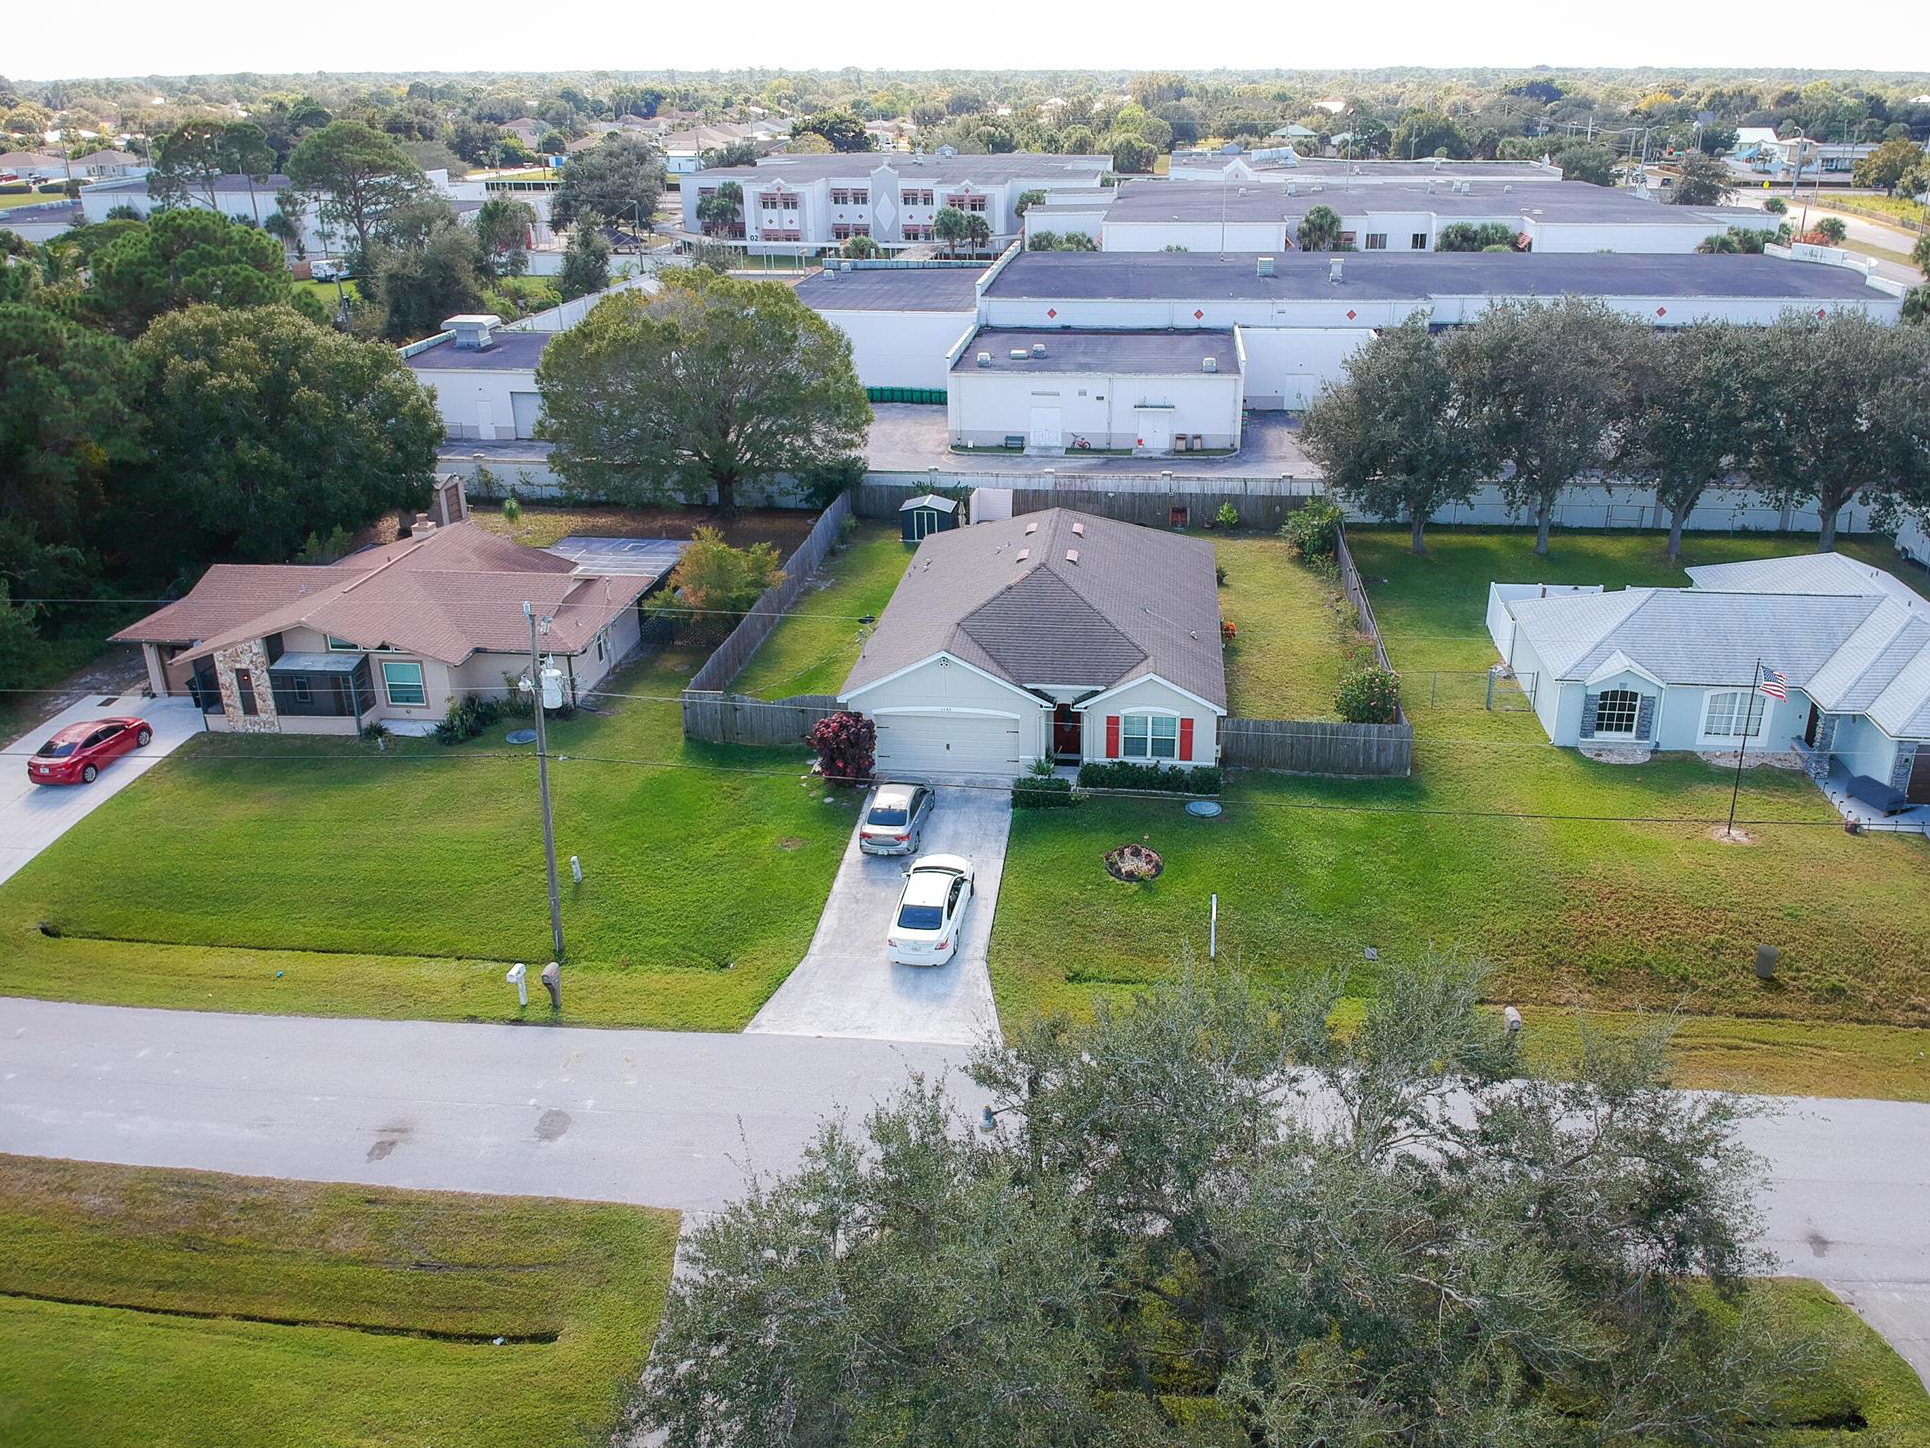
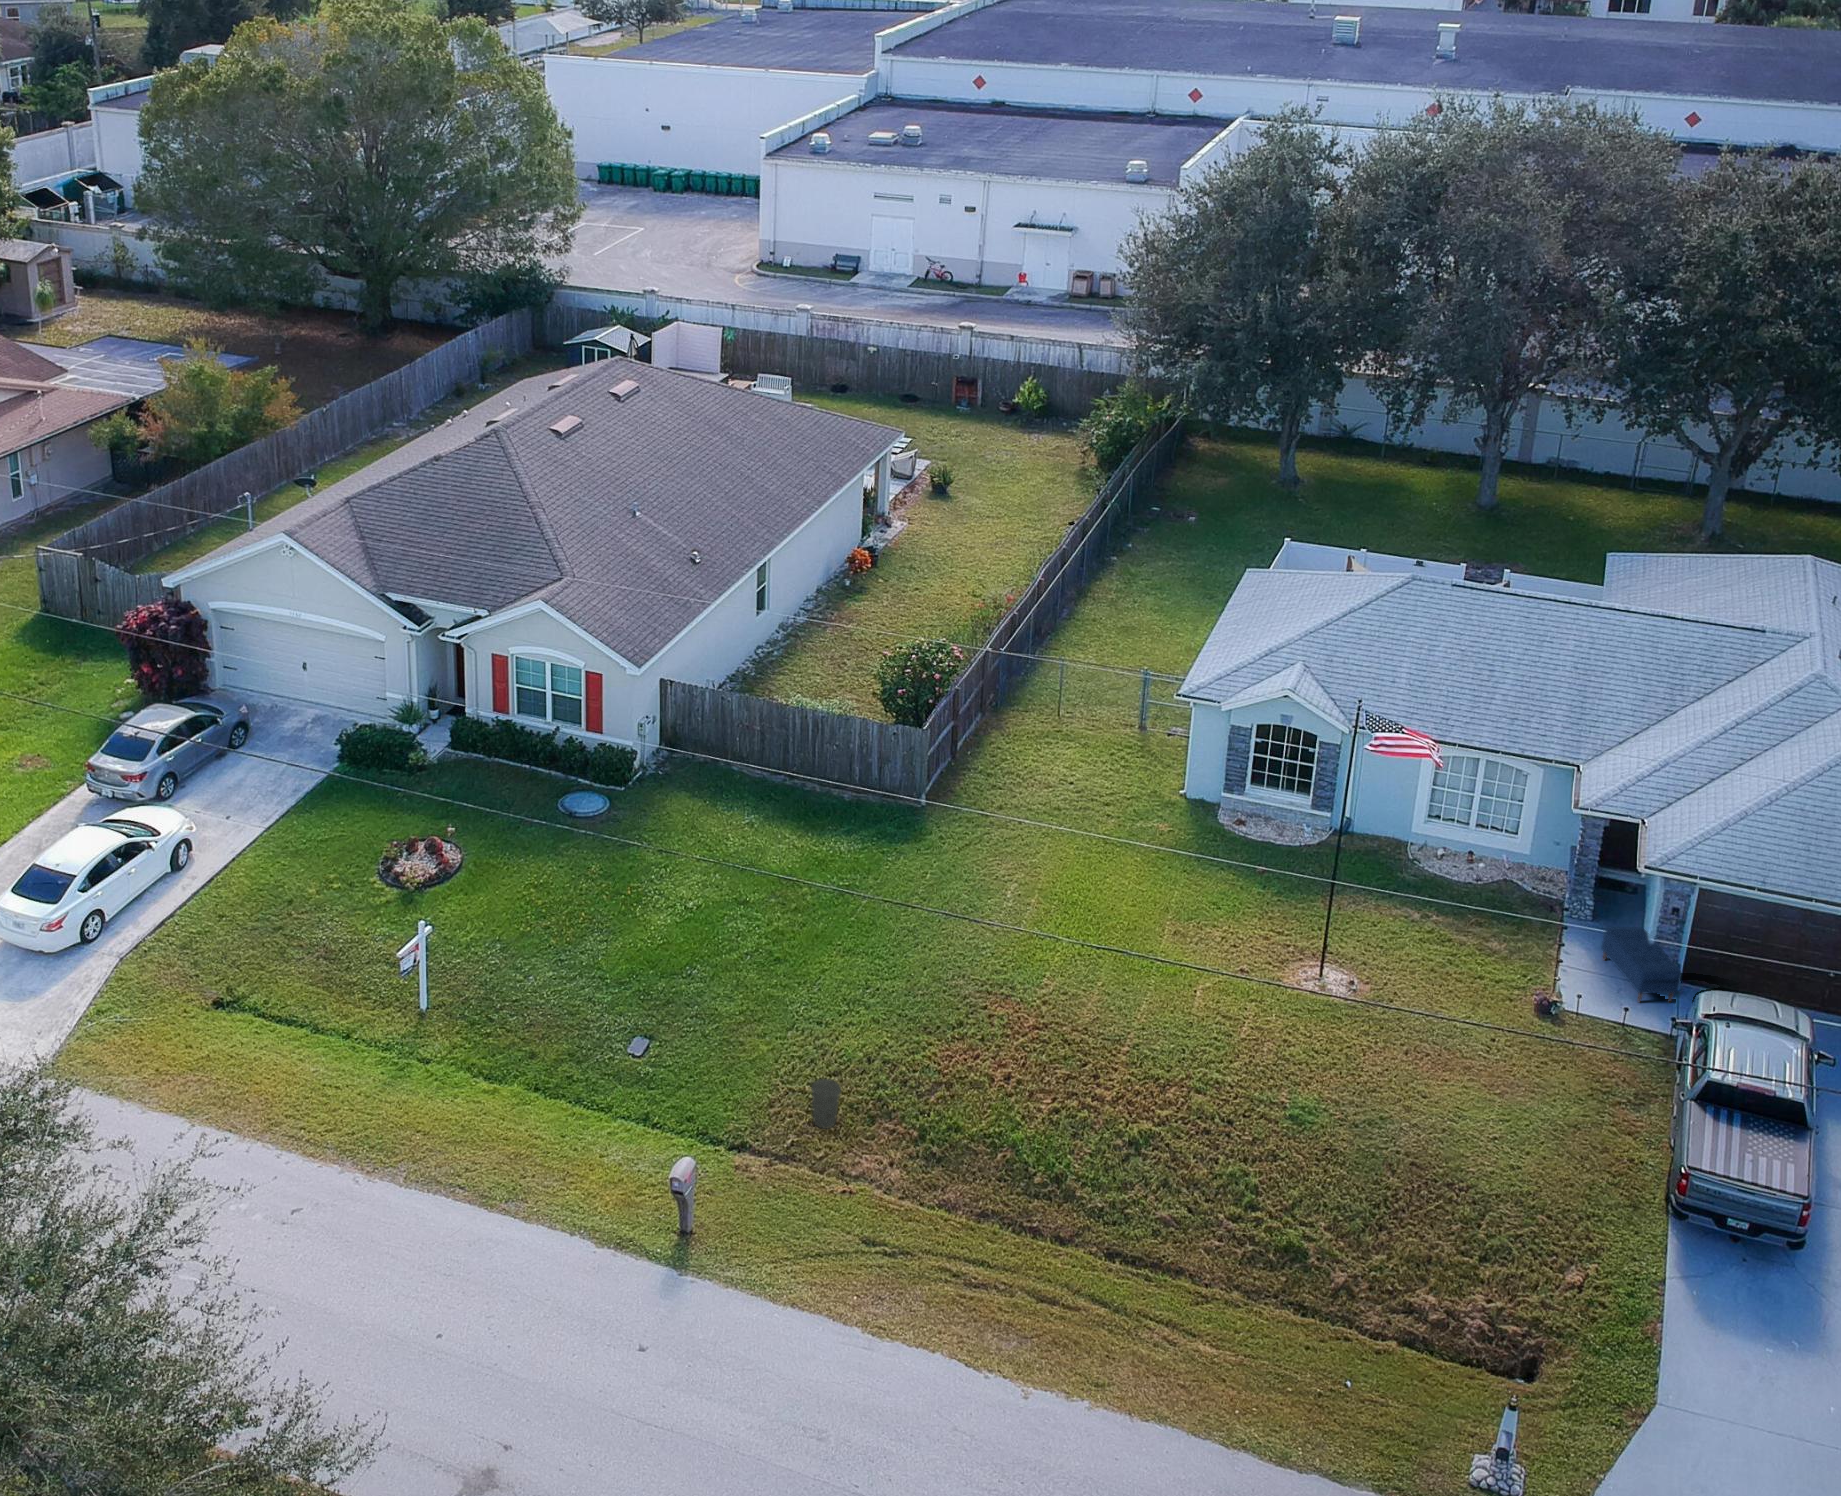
trash can: present [1755,945,1779,978] -> present [811,1079,841,1129]

